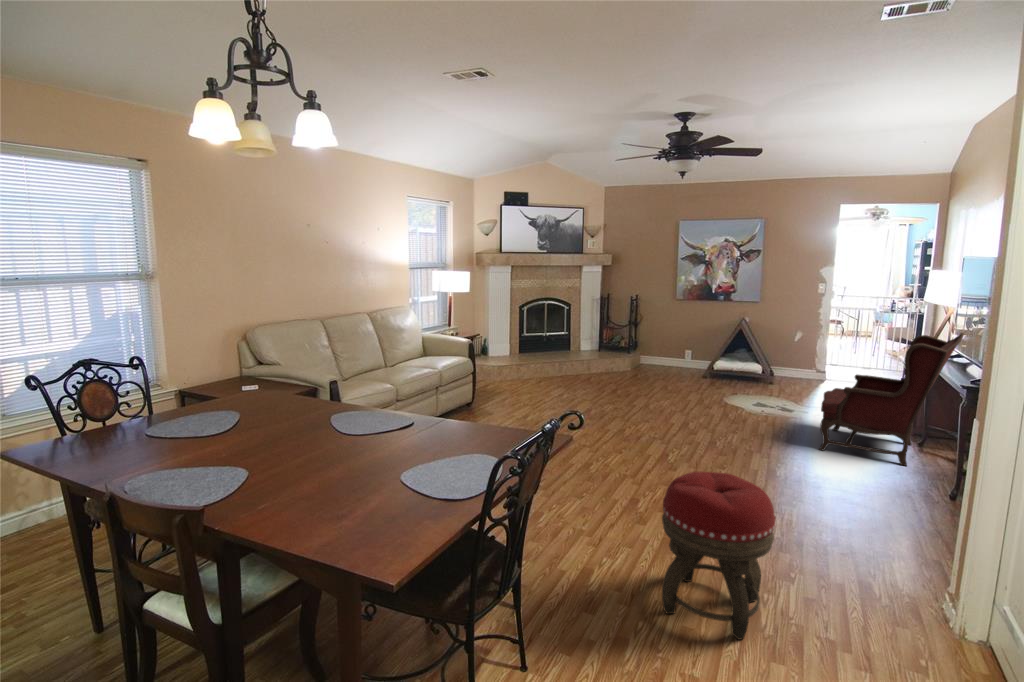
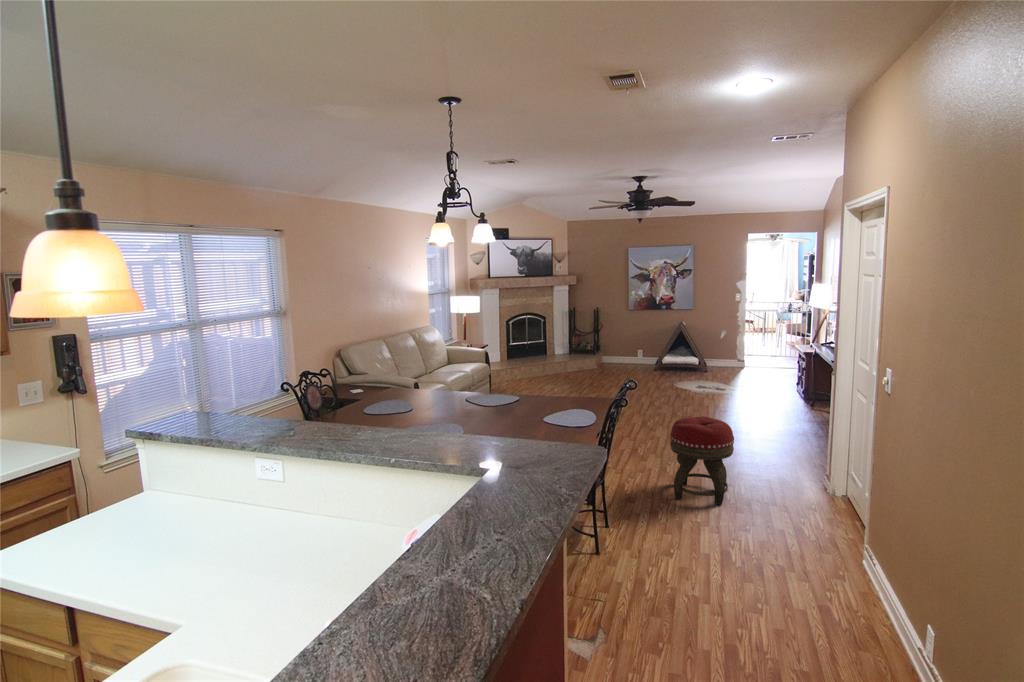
armchair: present [819,333,964,466] -> none [747,327,833,418]

